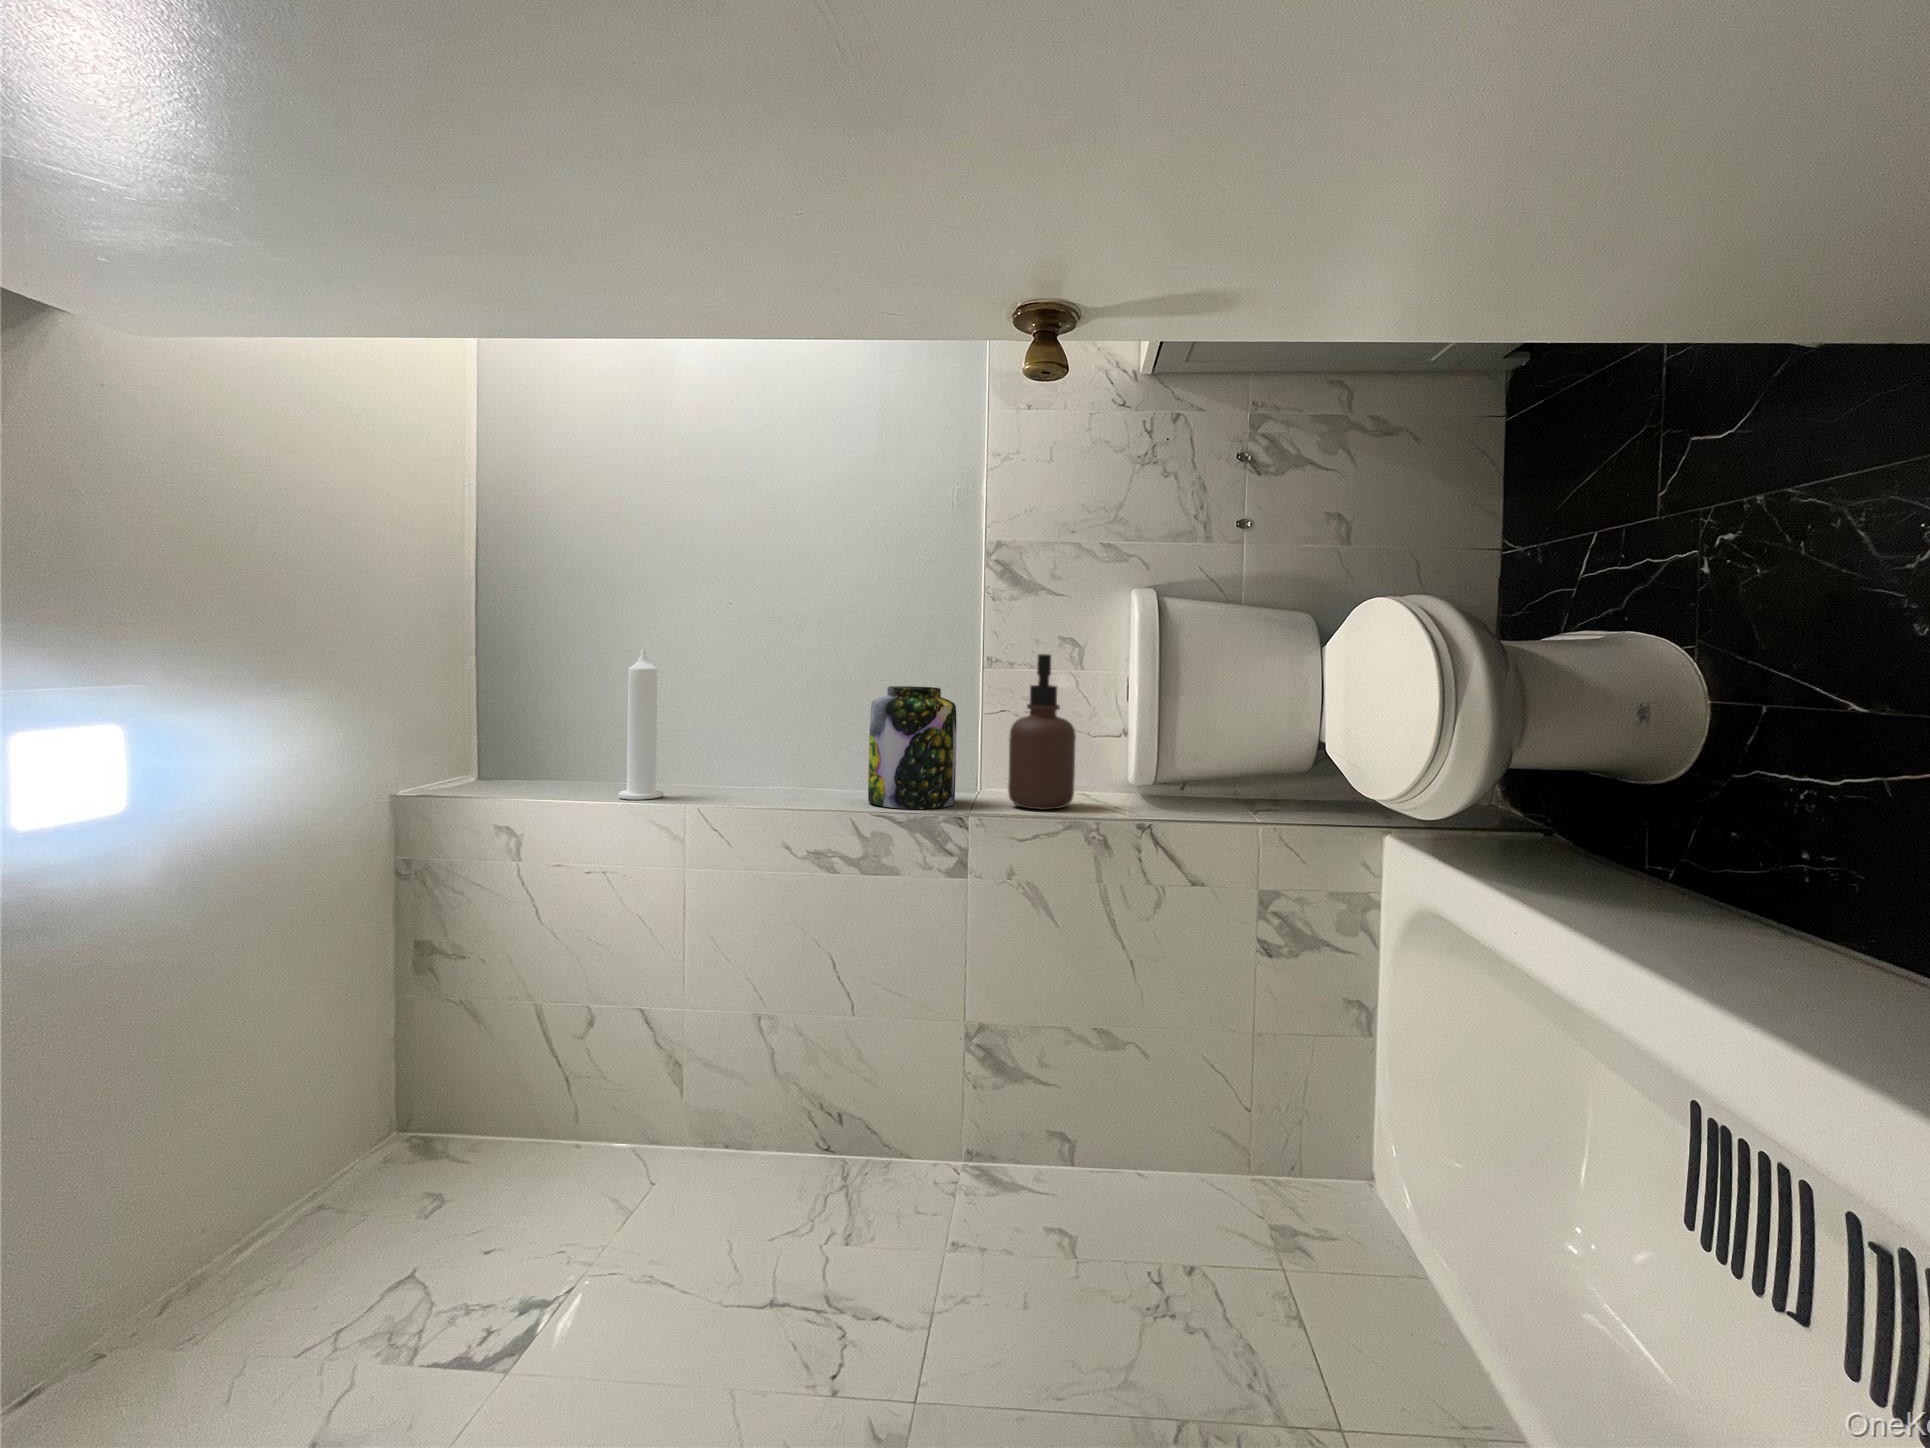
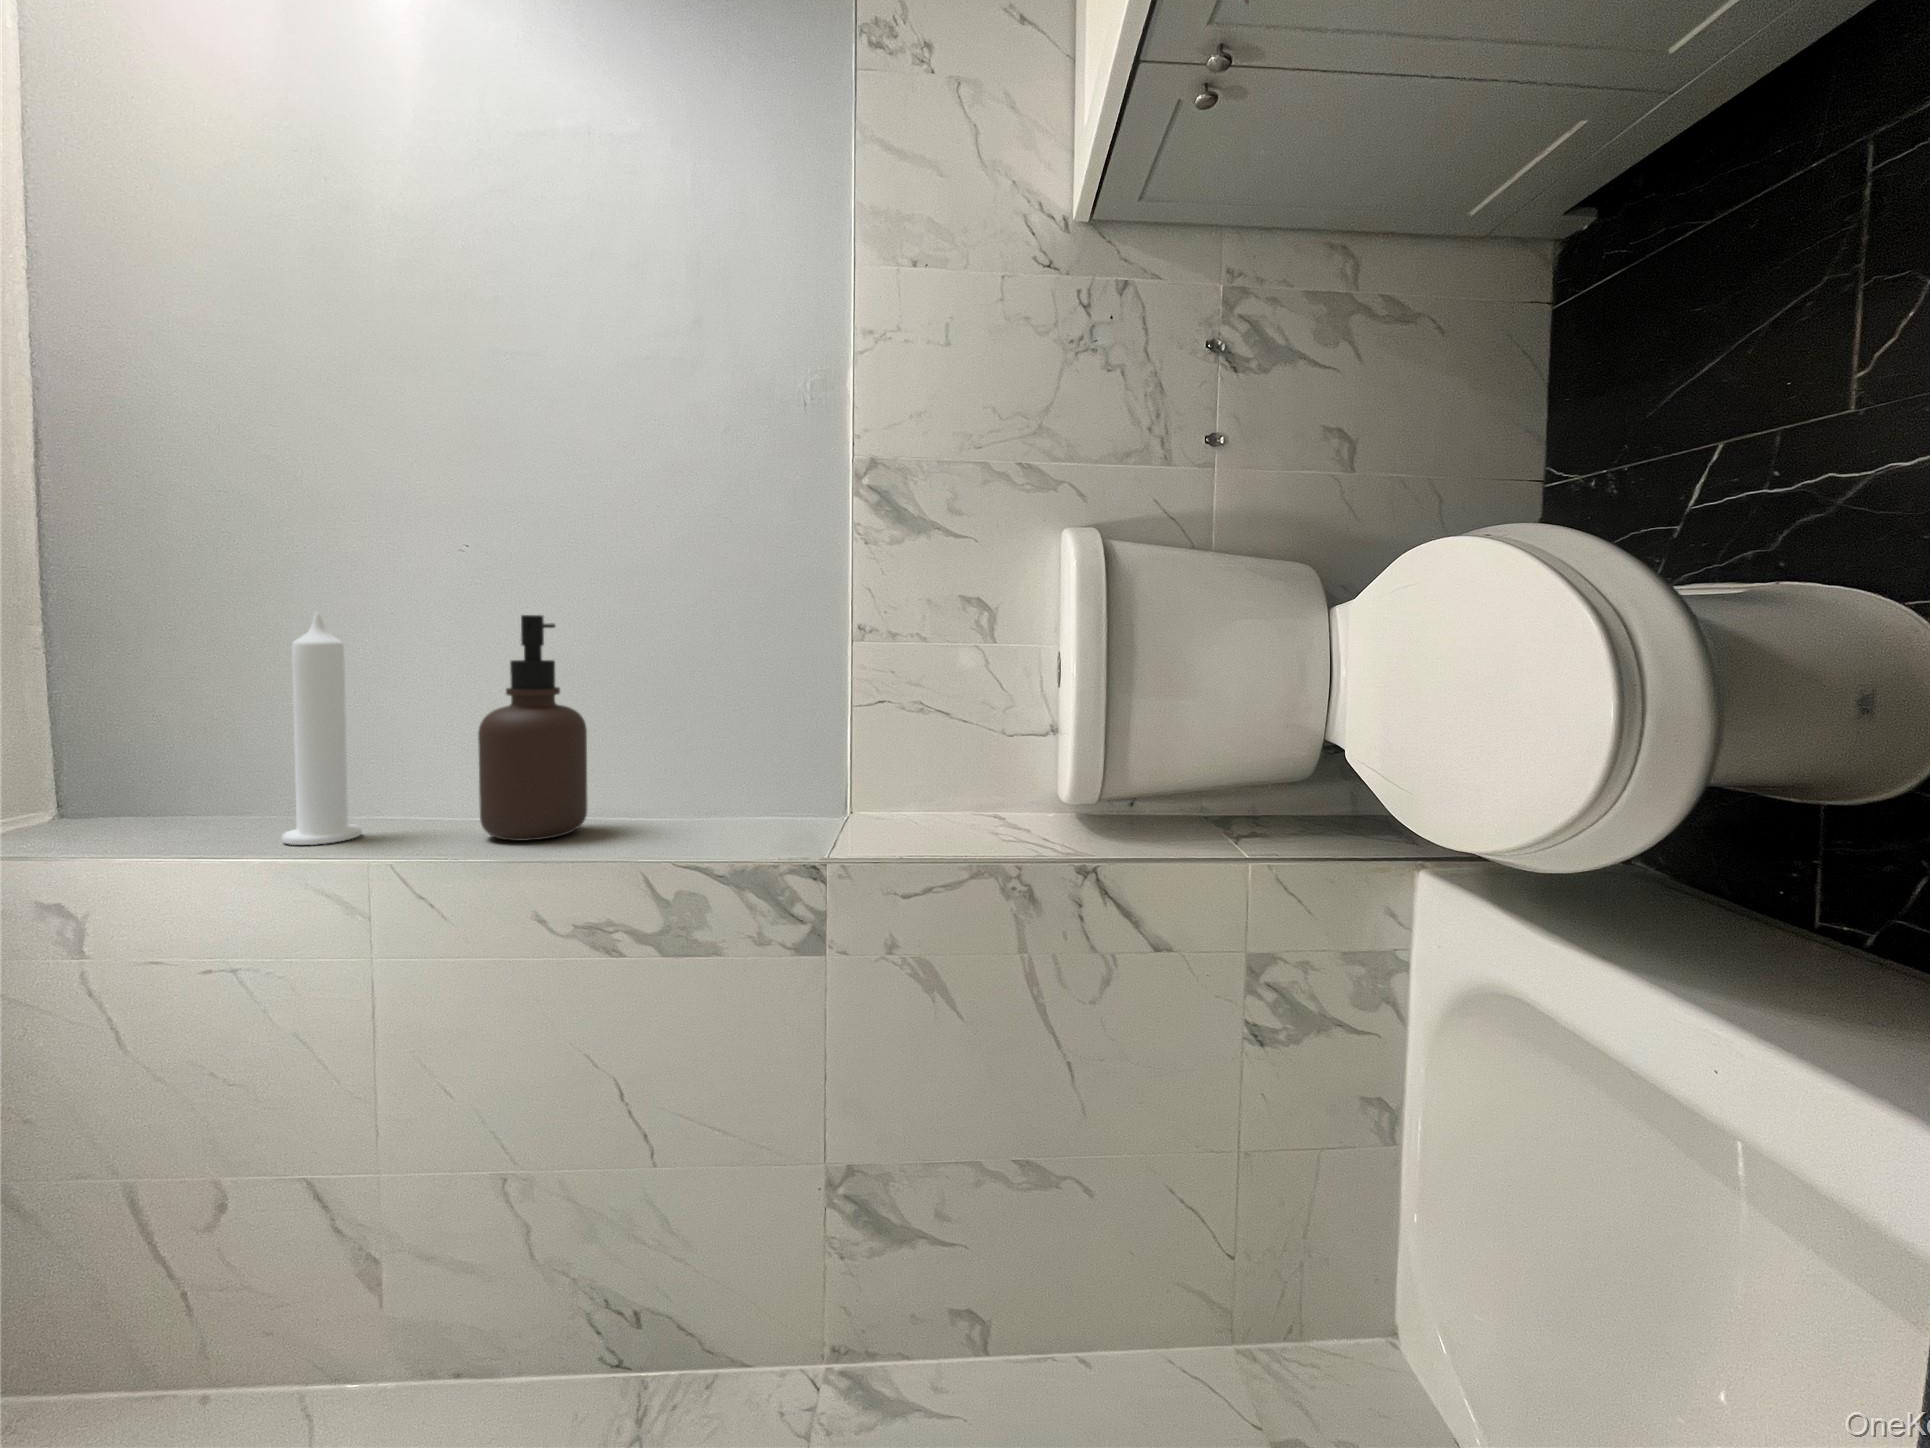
soap dispenser: present [1008,654,1076,810] -> present [478,615,587,841]
jar: present [868,686,957,809] -> none [679,667,811,850]

